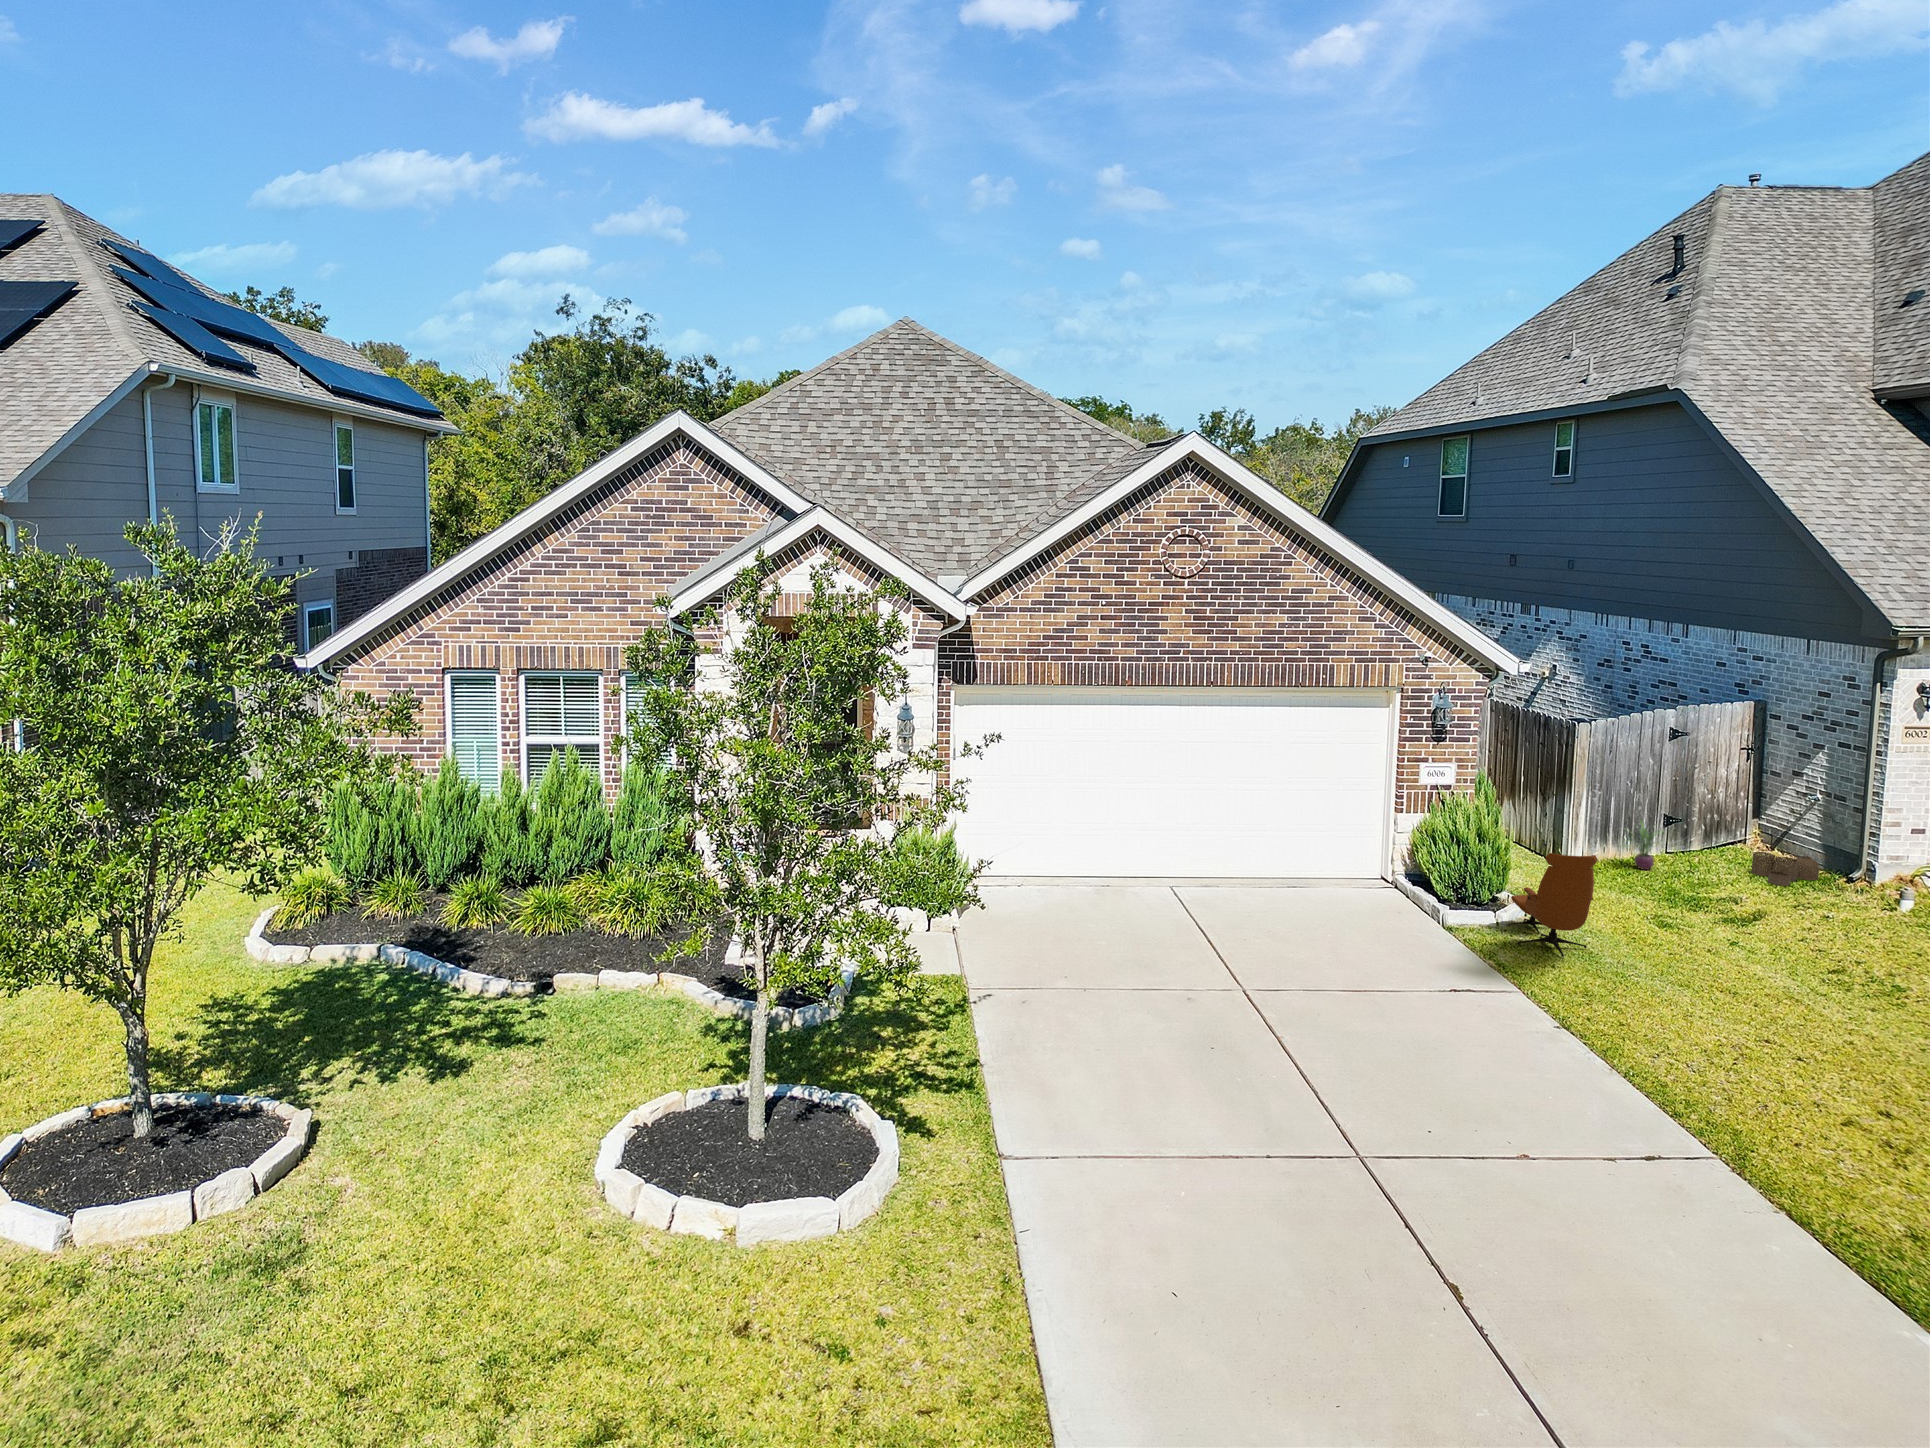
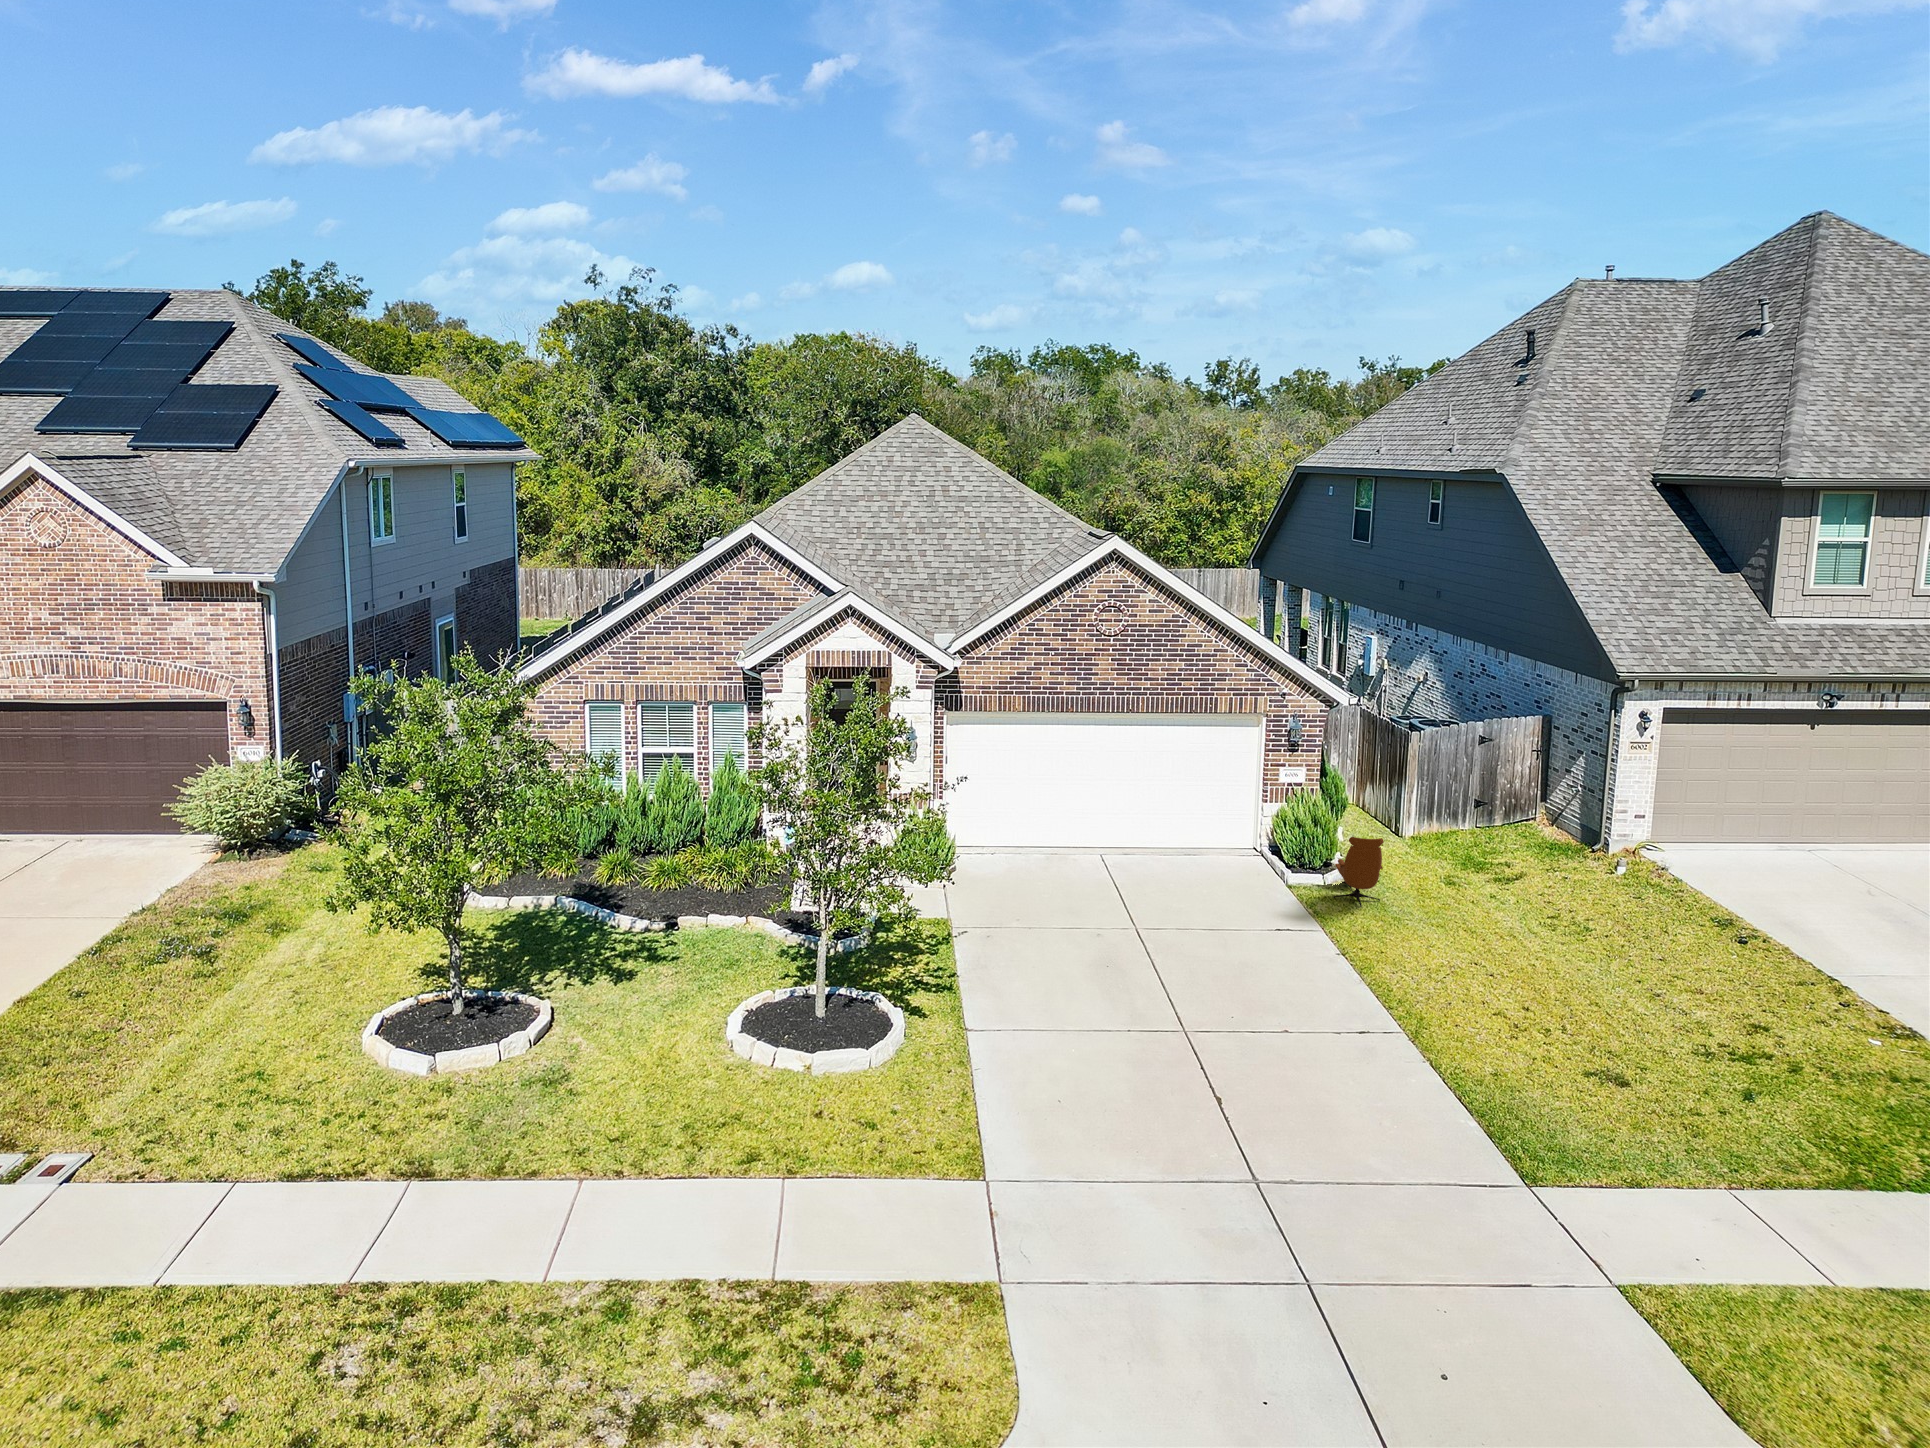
decorative plant: present [1624,820,1659,870] -> none [1432,806,1467,843]
woven basket: present [1751,849,1820,886] -> none [1526,827,1573,855]

